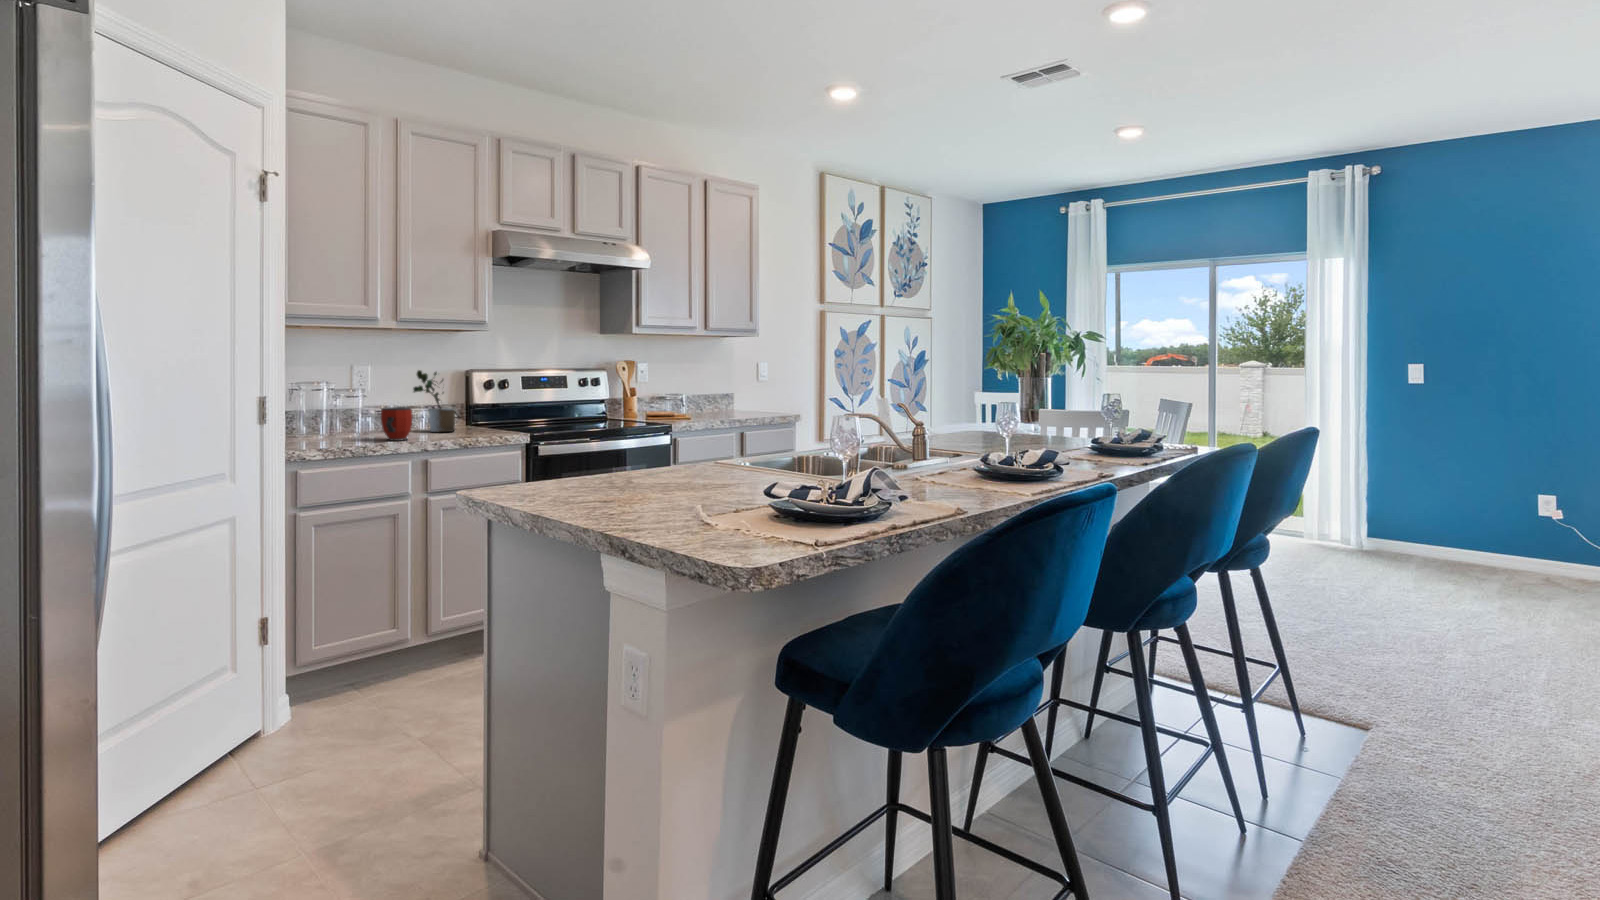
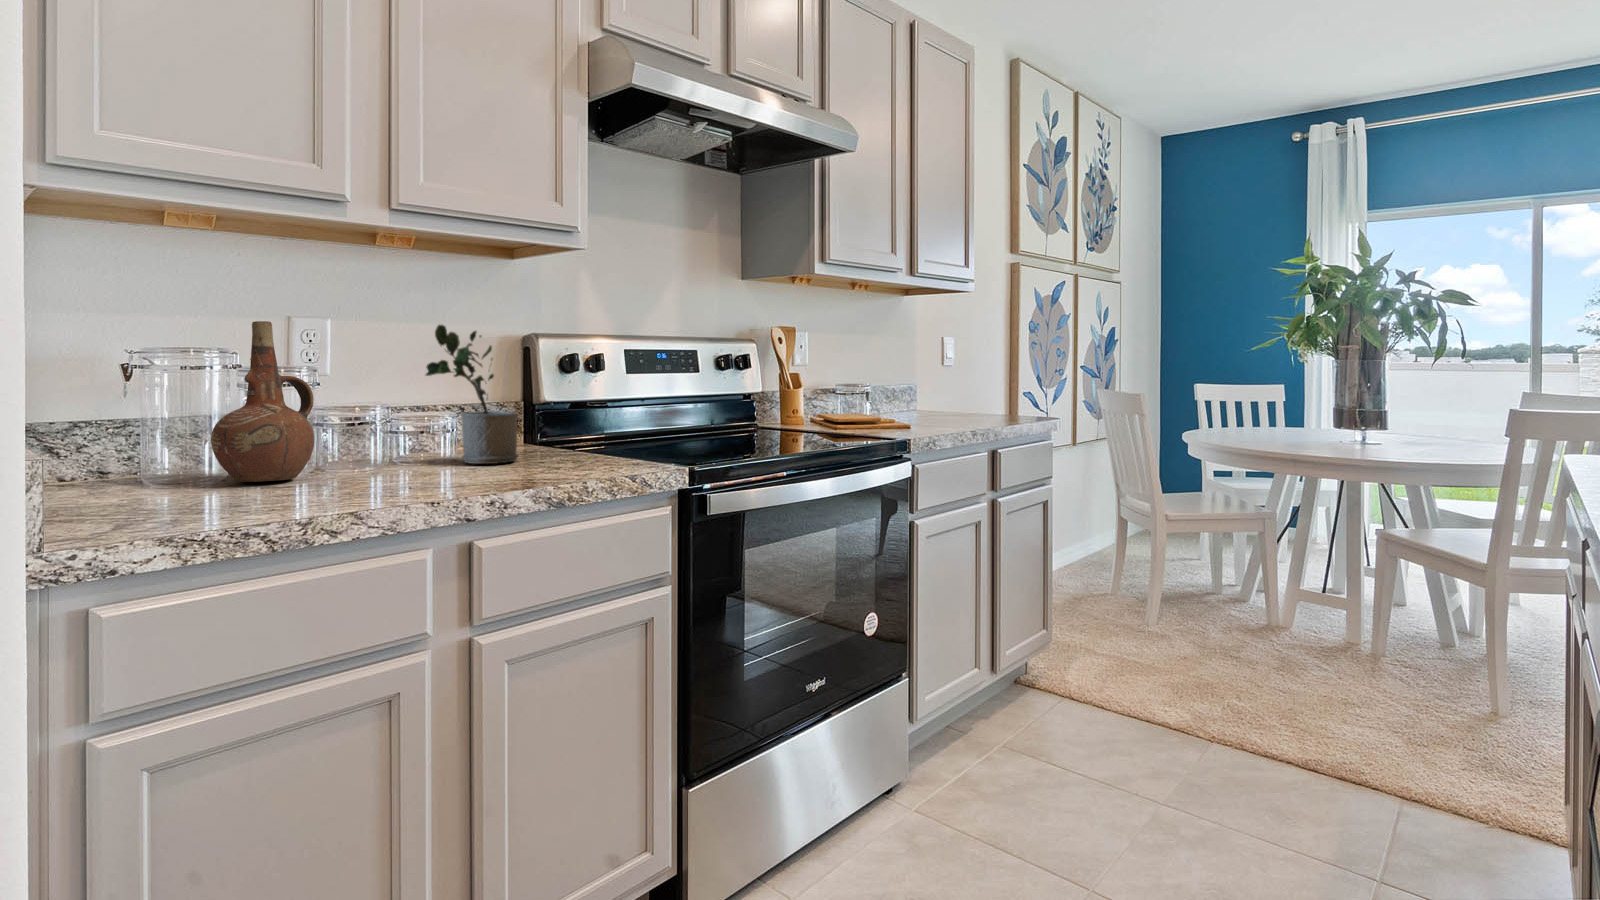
ceramic pitcher: none [324,371,365,437] -> present [211,321,314,482]
mug: present [381,407,412,441] -> none [352,409,431,493]

